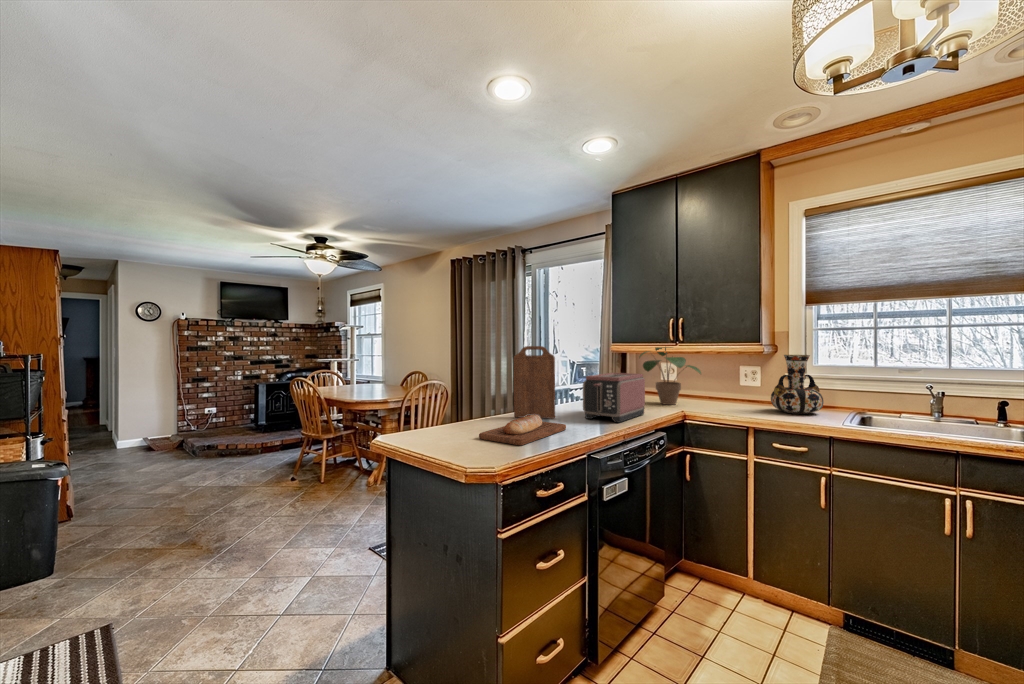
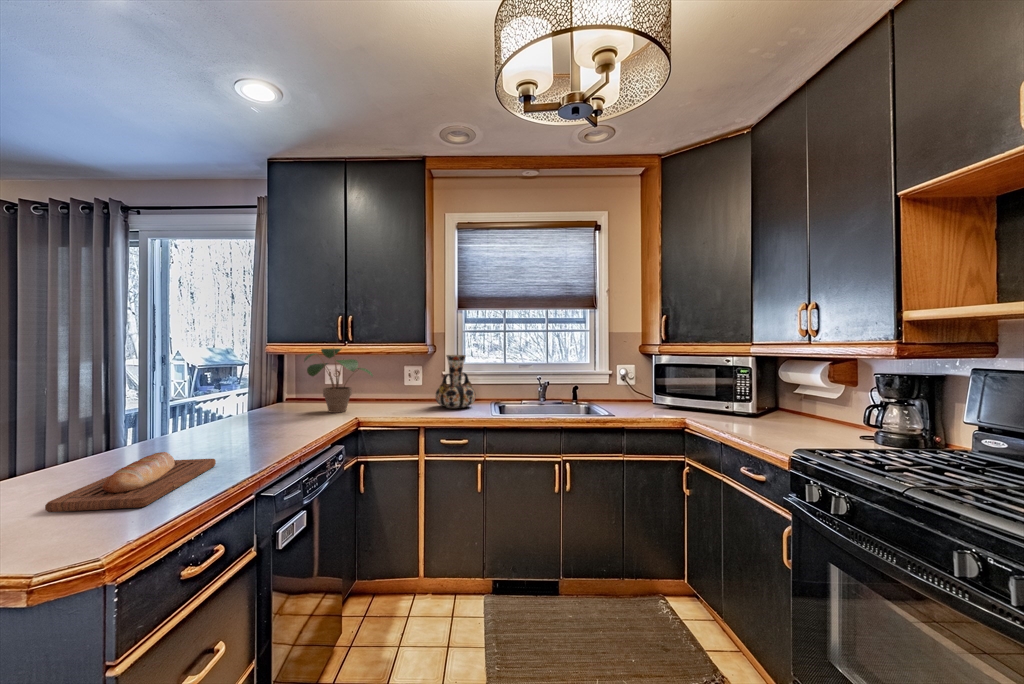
cutting board: present [514,346,555,419] -> none [112,350,191,460]
toaster: present [583,373,645,423] -> none [236,381,317,445]

